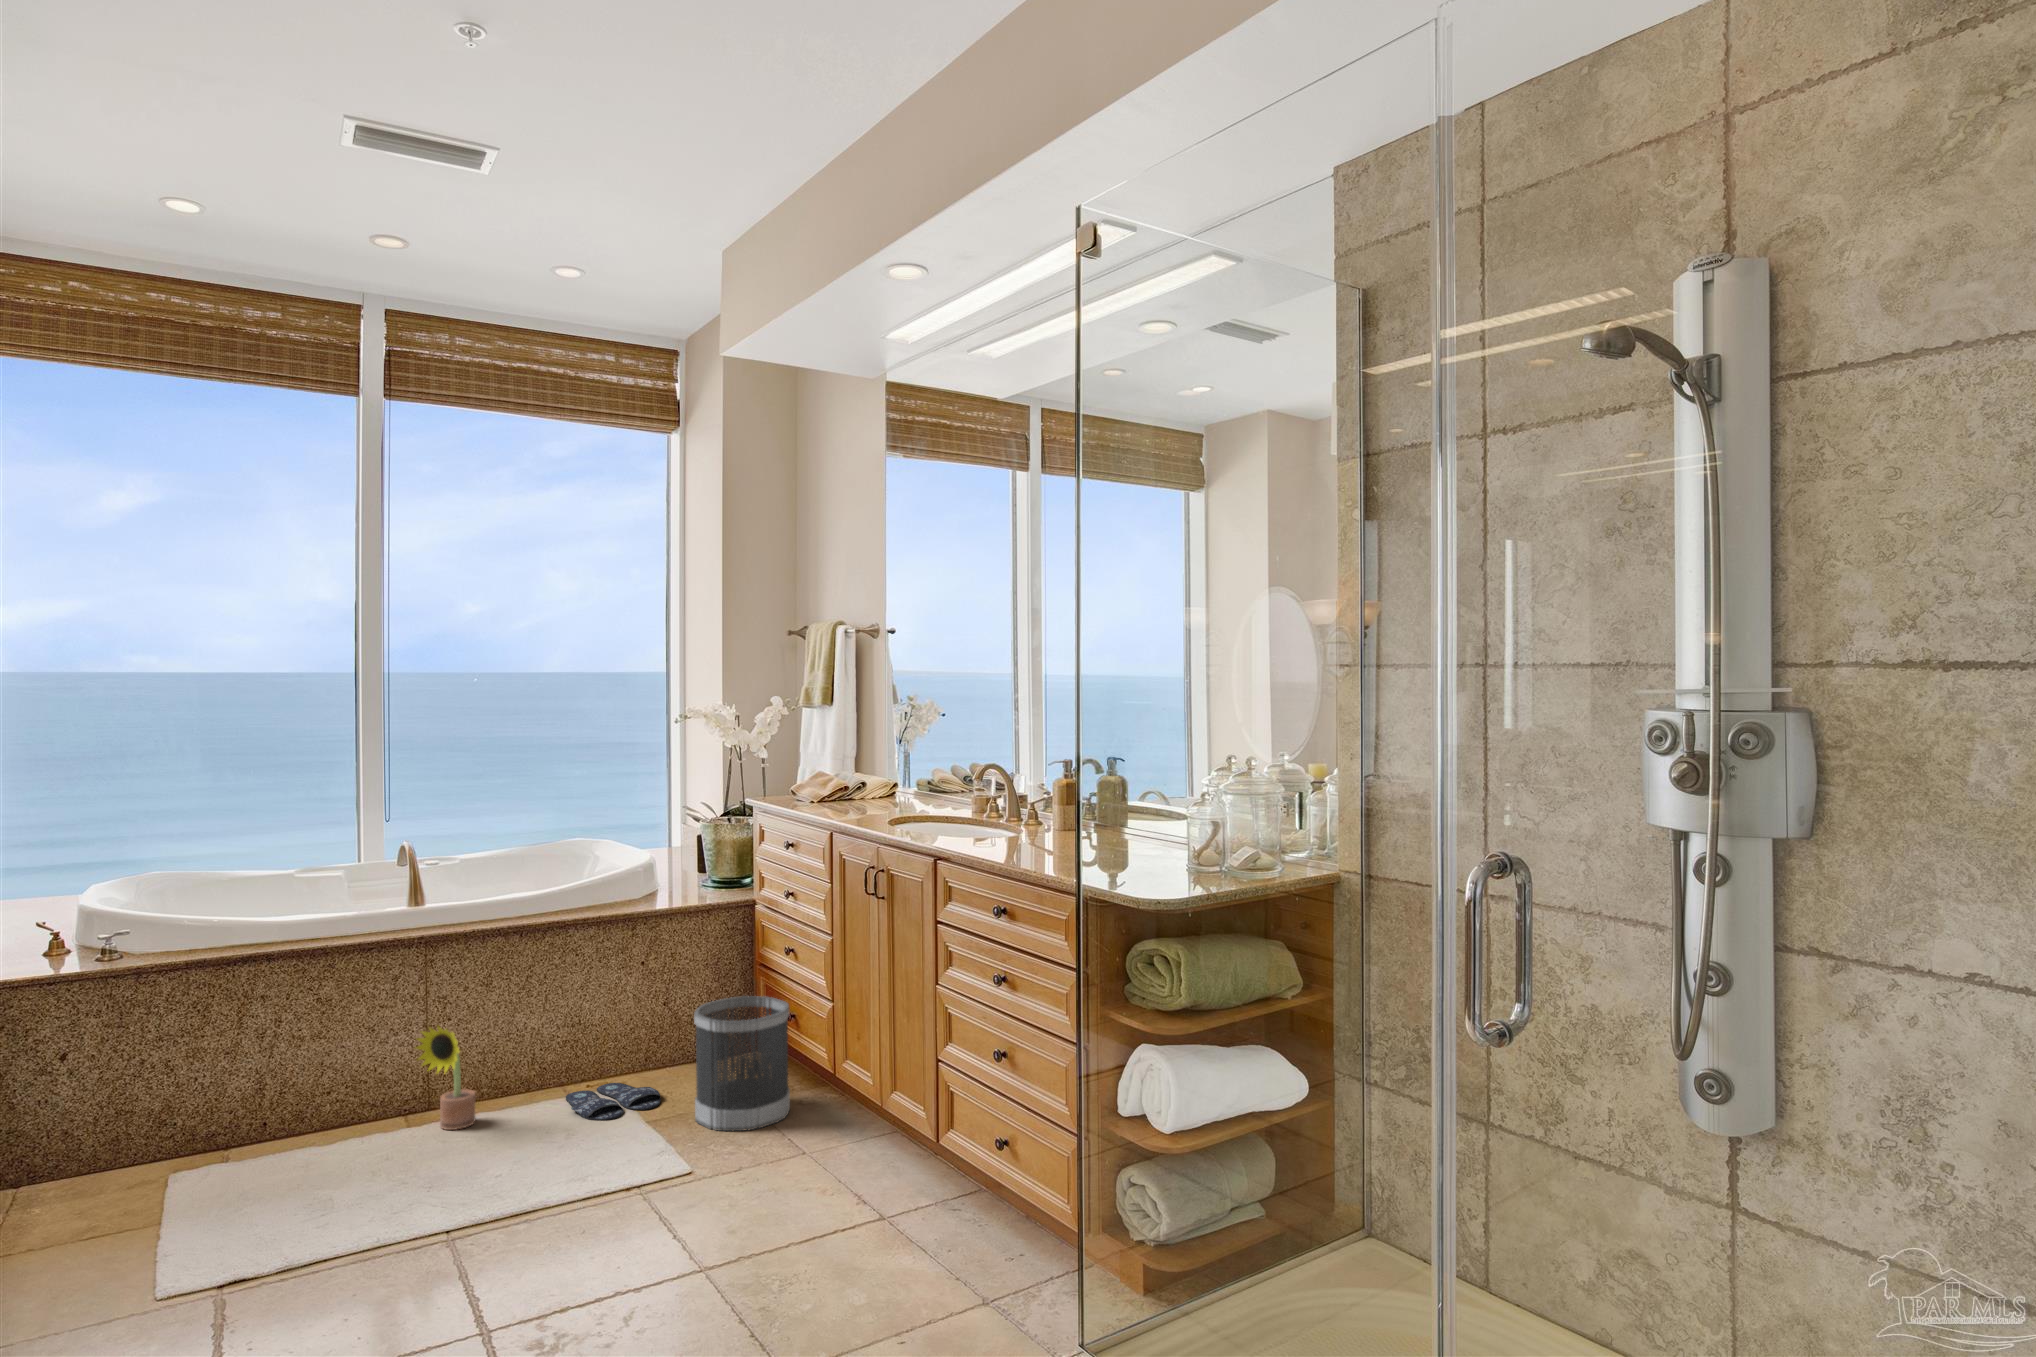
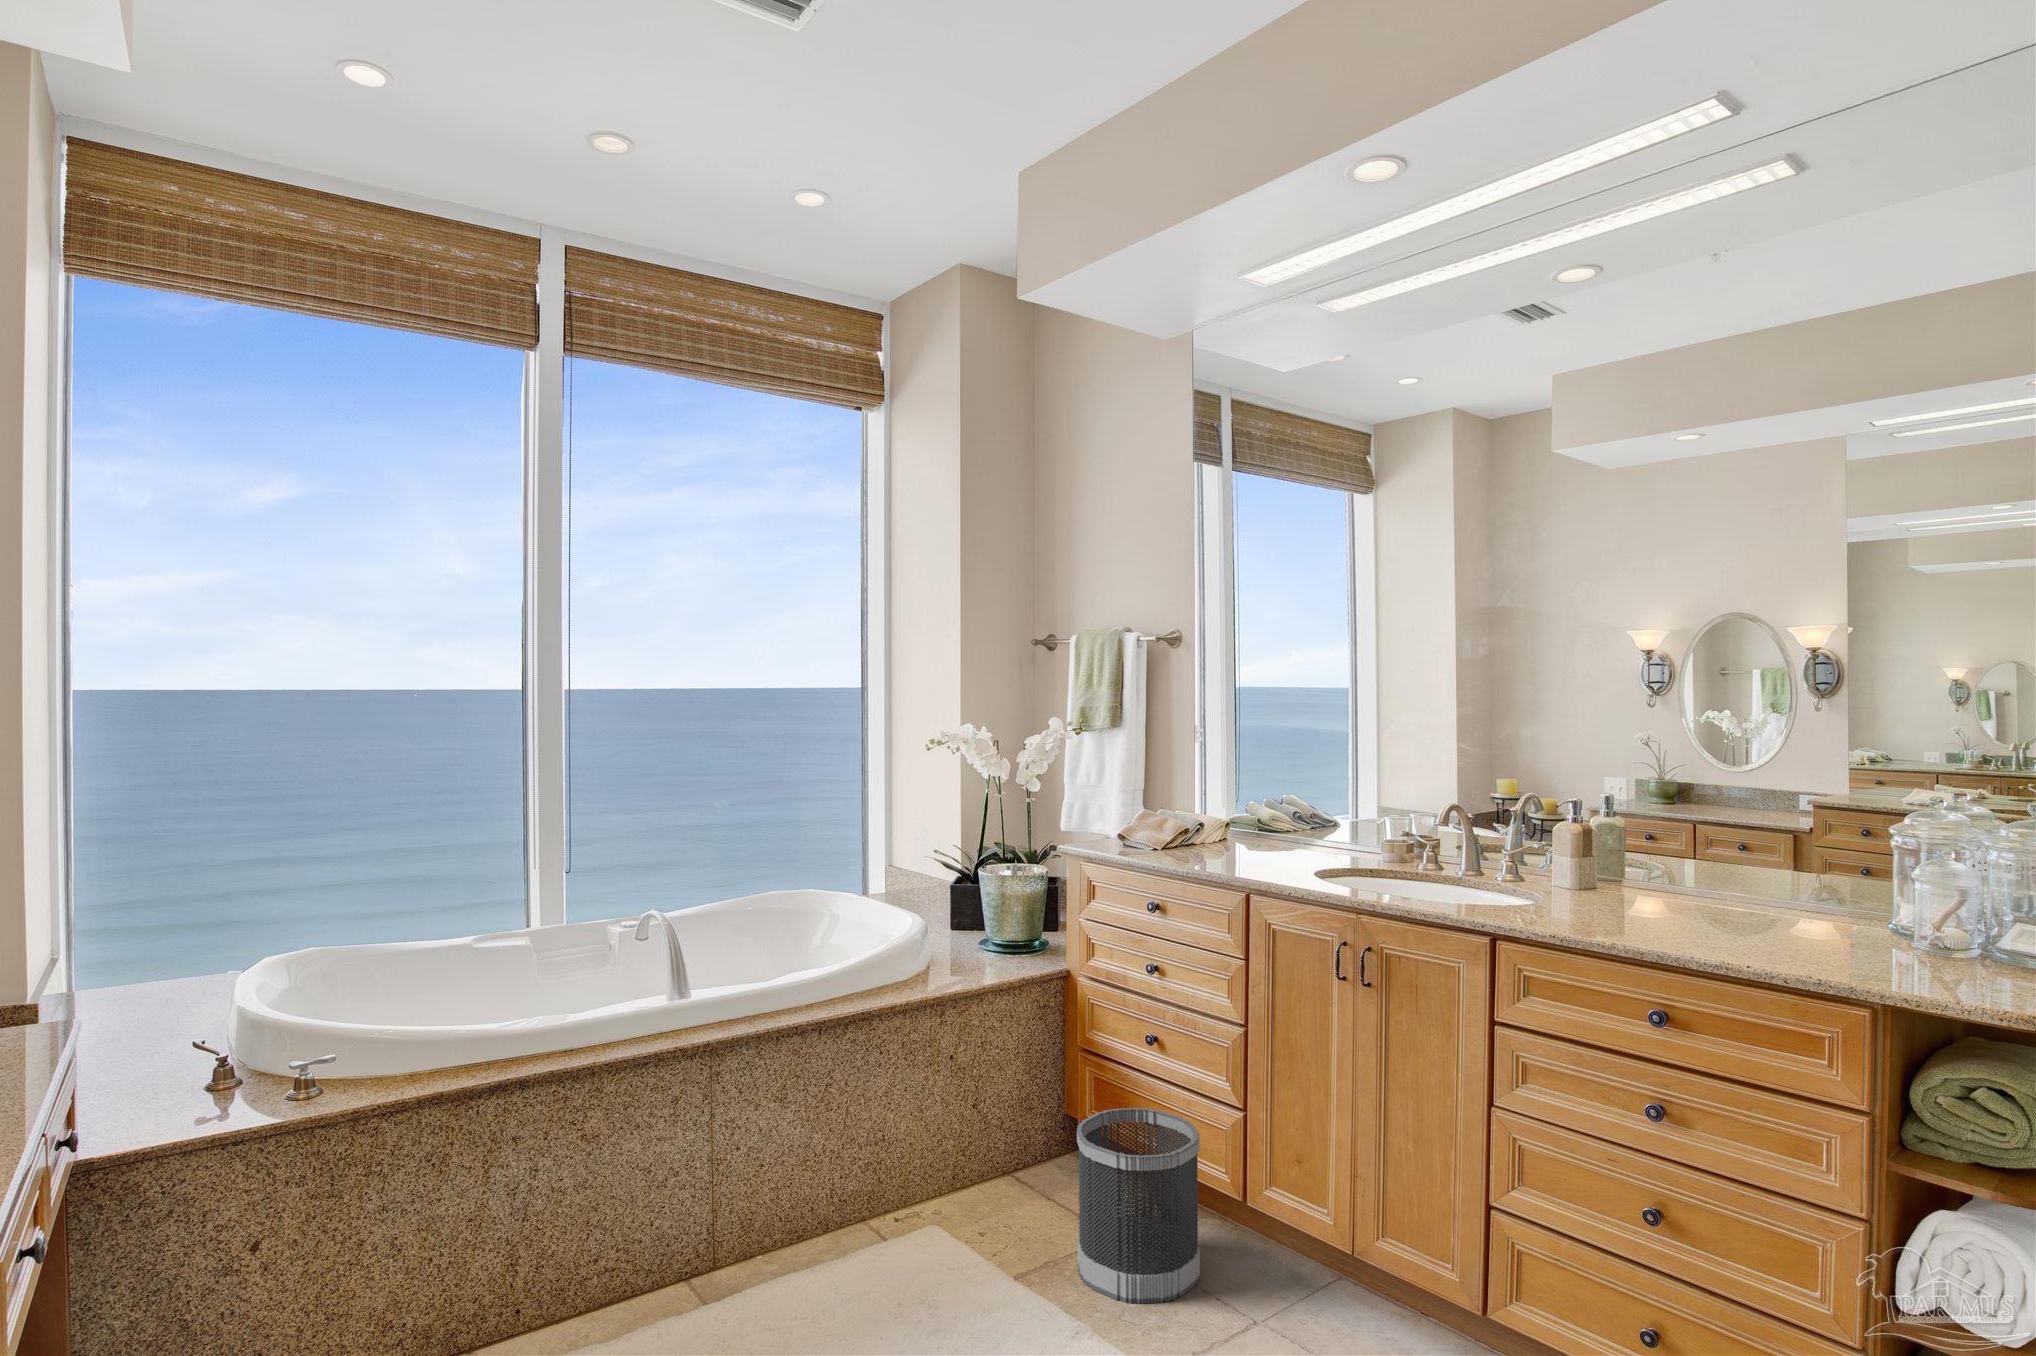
decorative plant: present [416,1027,475,1130] -> none [719,1170,793,1310]
slippers: present [566,1083,661,1120] -> none [885,1217,1015,1286]

